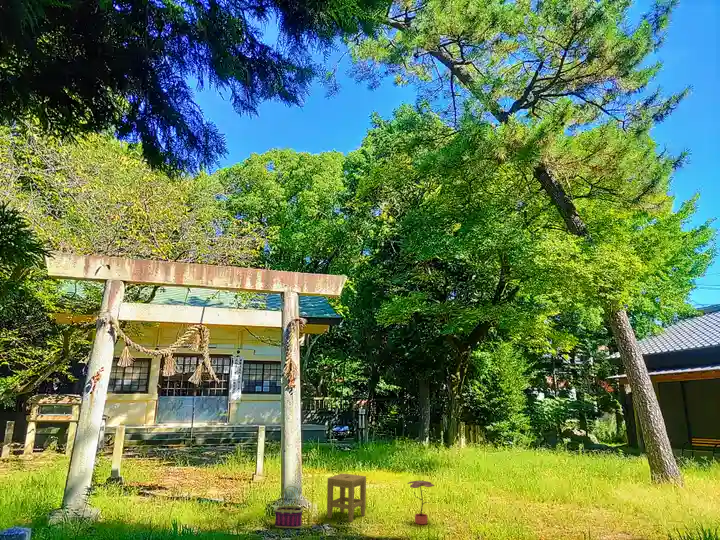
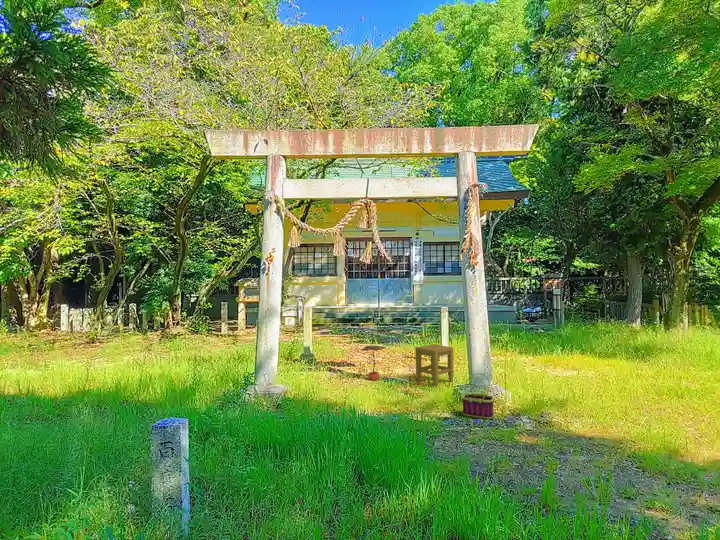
stool: present [327,474,366,522] -> present [415,344,453,386]
potted plant: present [408,480,434,525] -> present [362,345,385,380]

